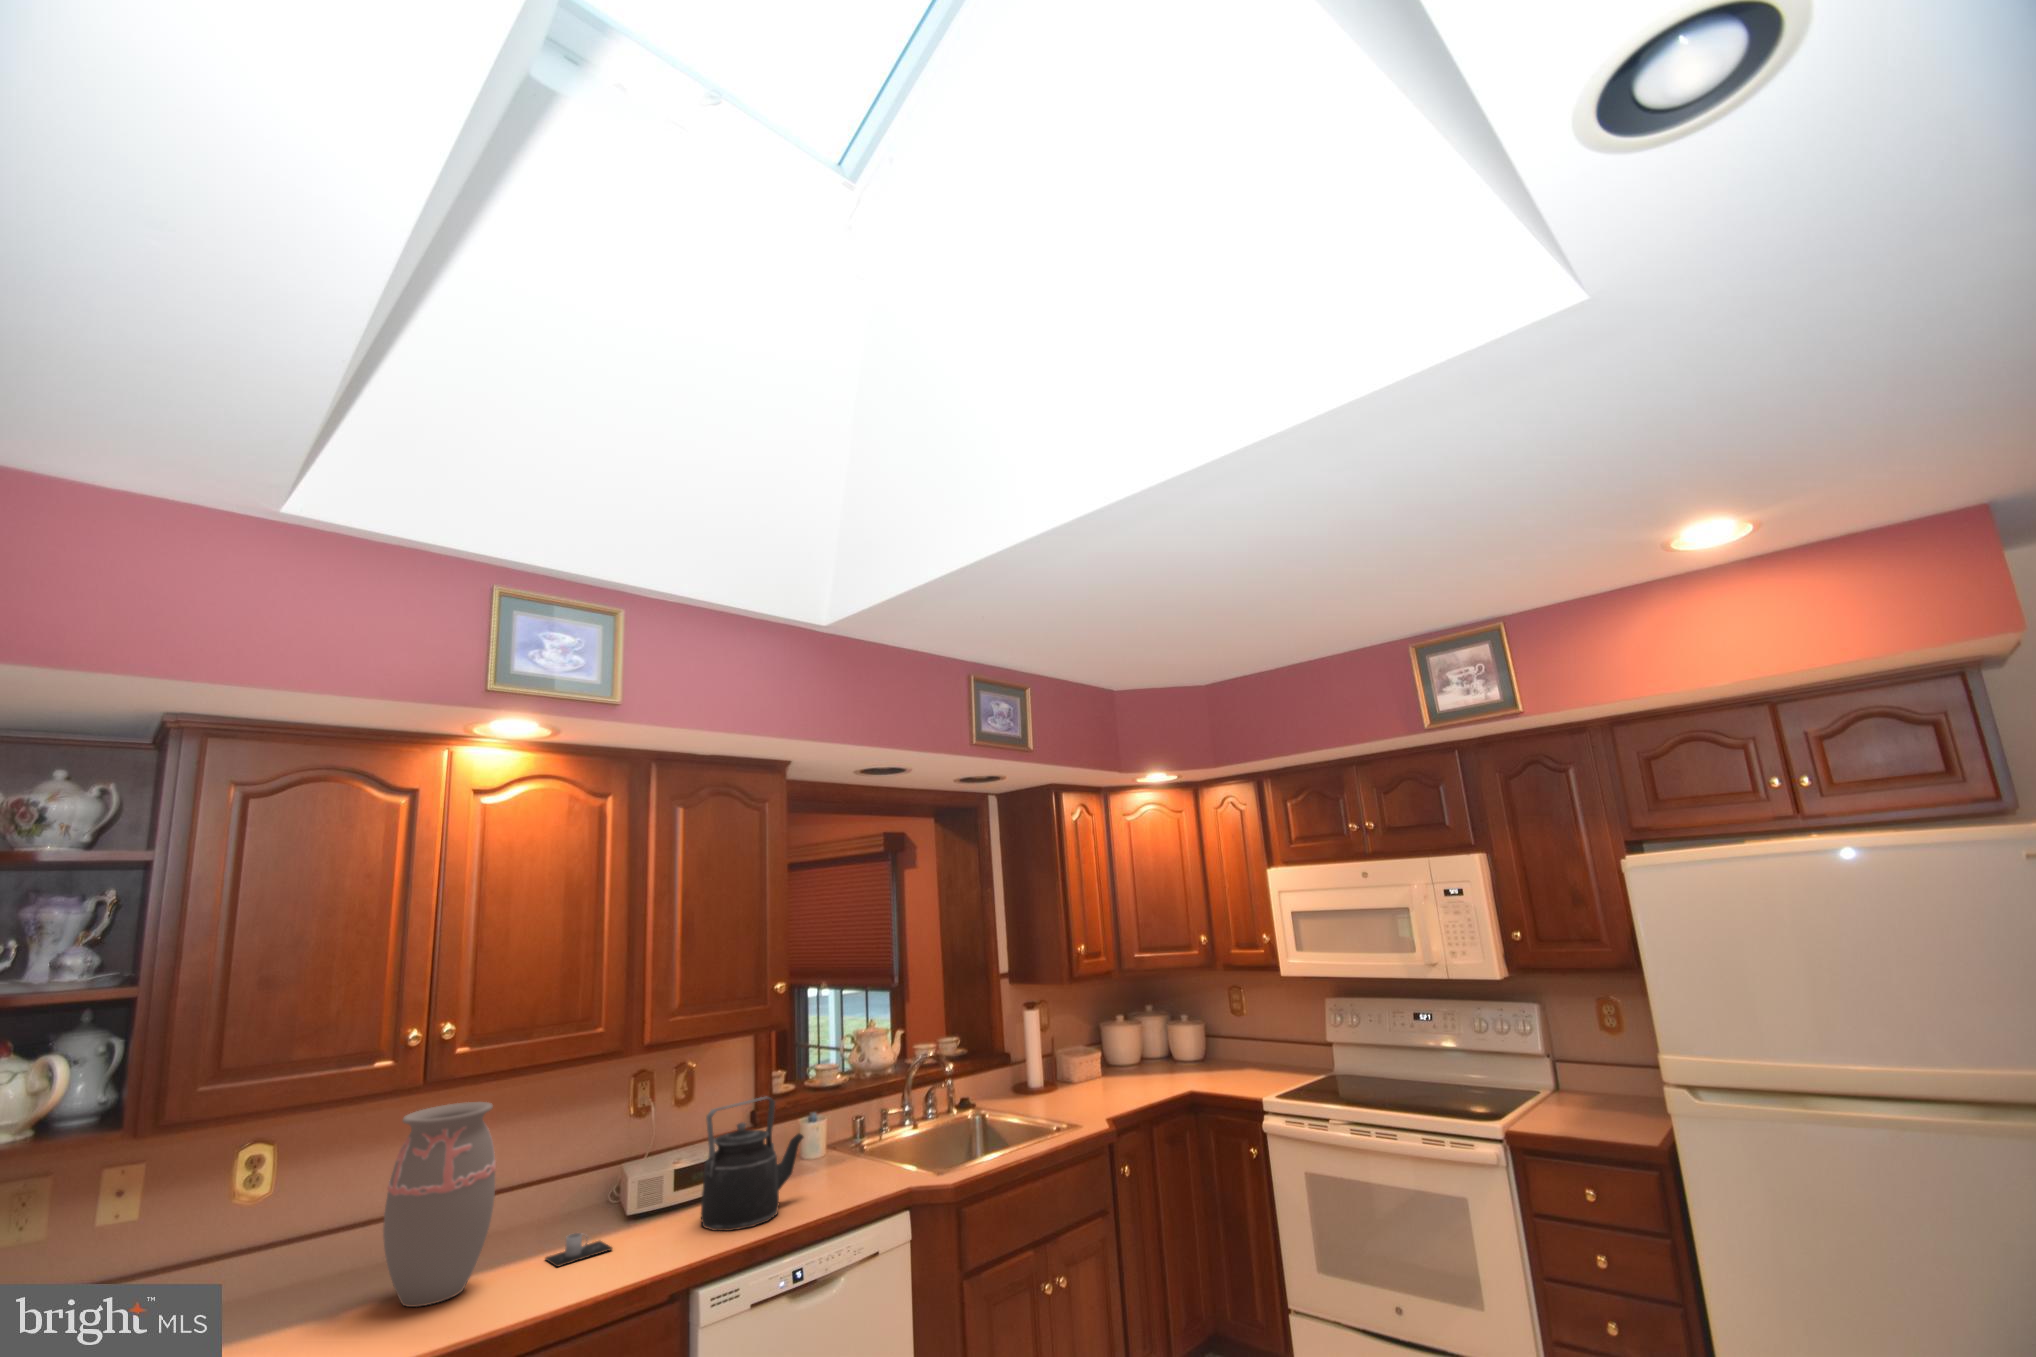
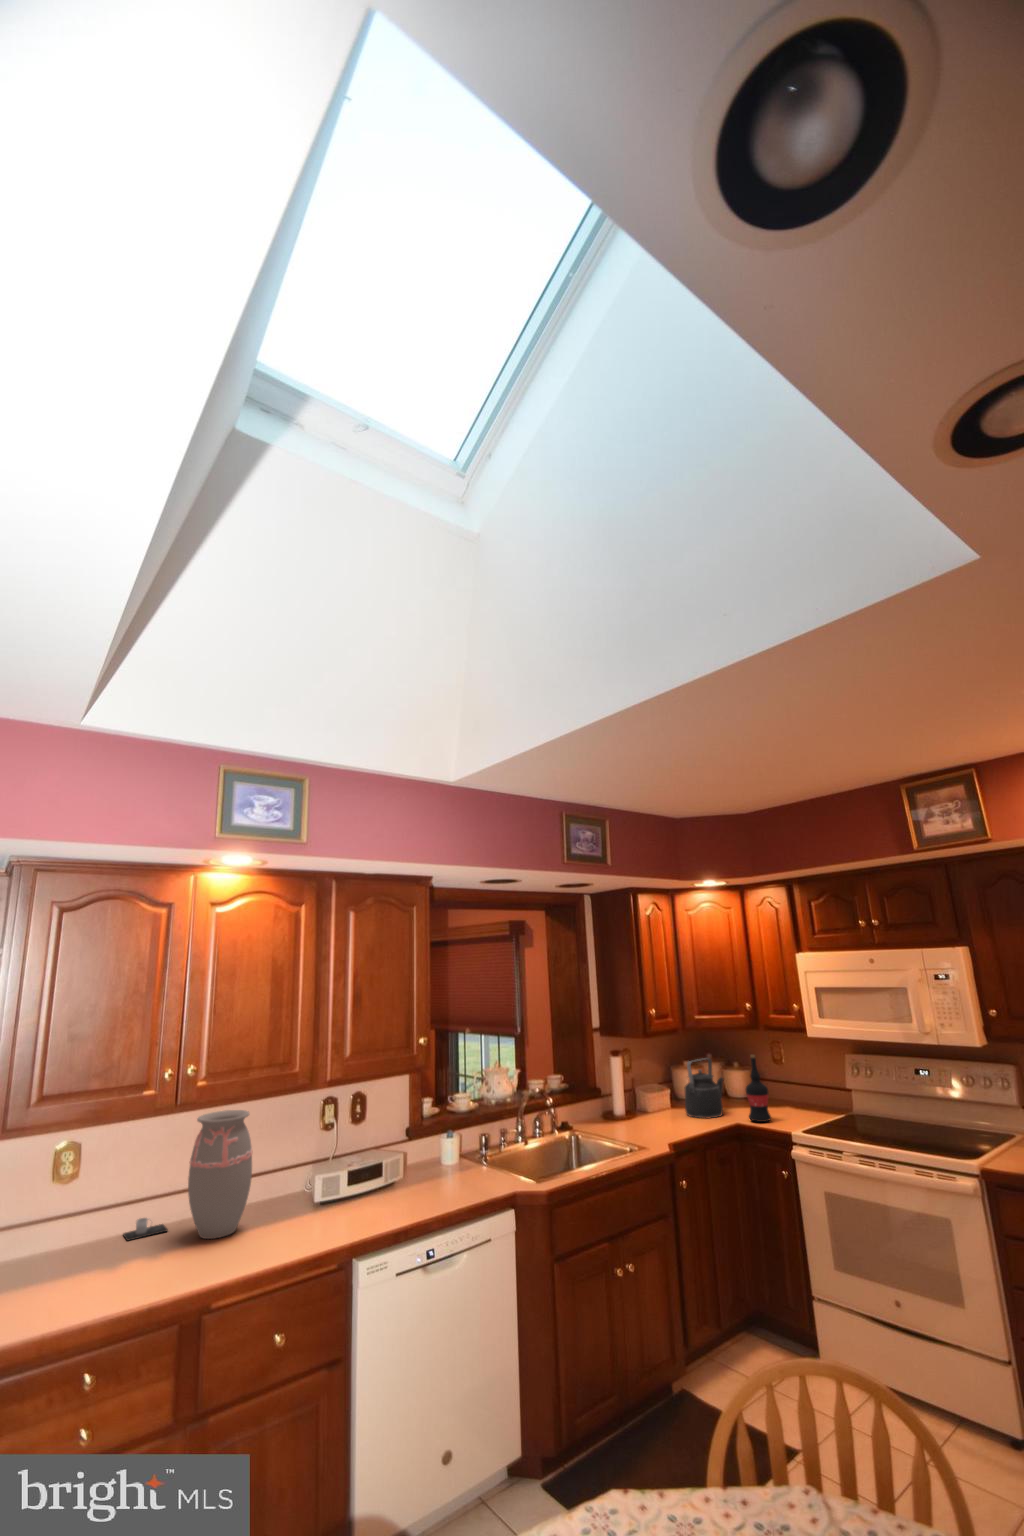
wine bottle: none [1201,1000,1233,1086] -> present [746,1055,771,1122]
kettle: present [701,1097,803,1231] -> present [685,1058,723,1118]
mug: present [545,1233,612,1267] -> present [123,1218,167,1240]

